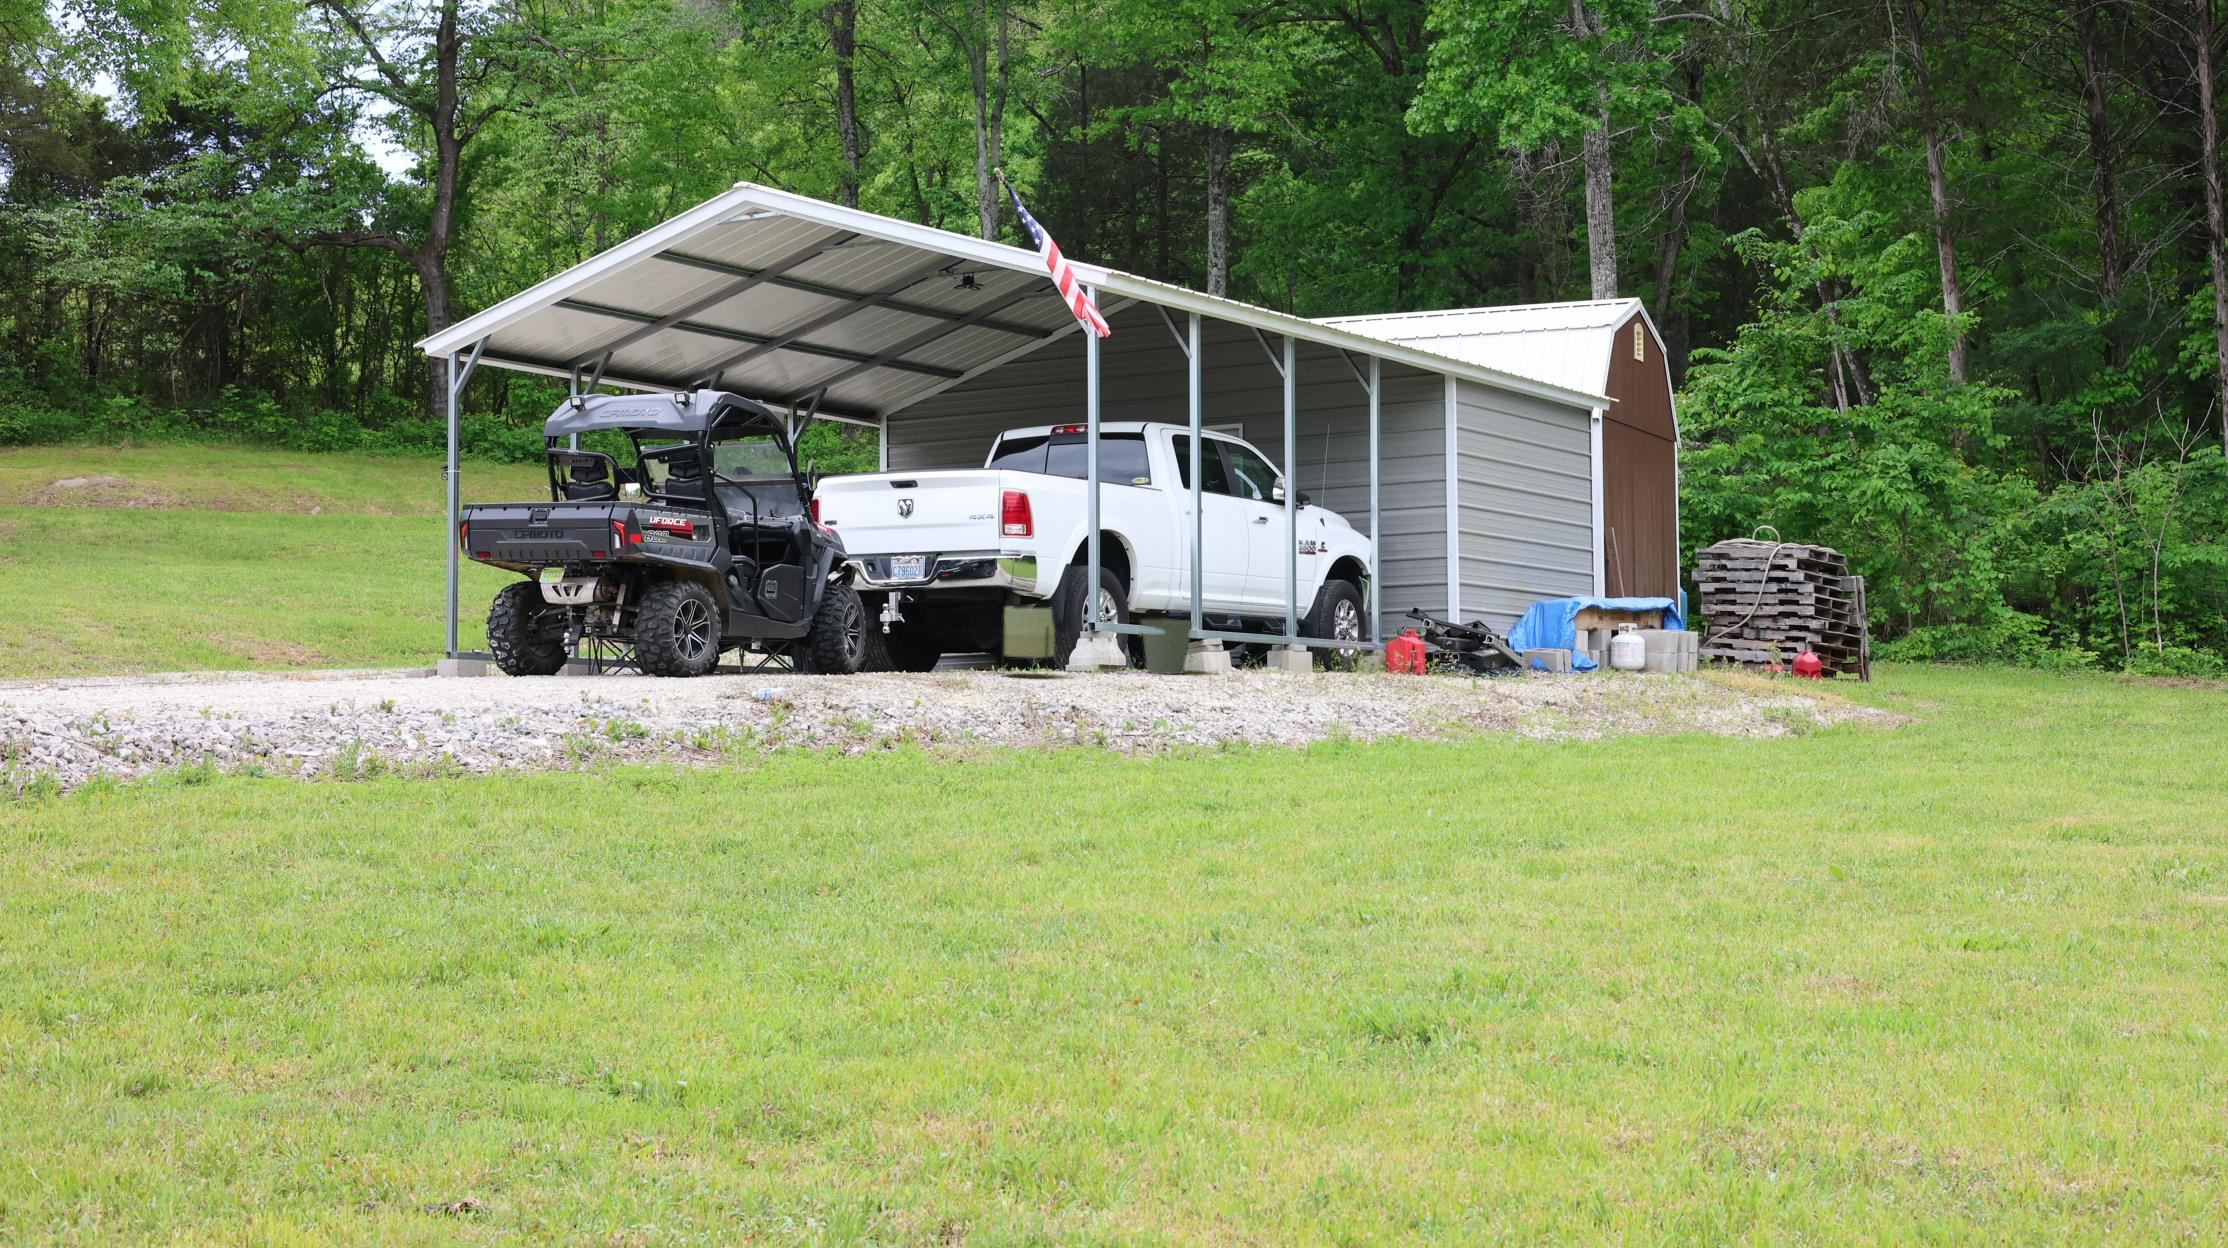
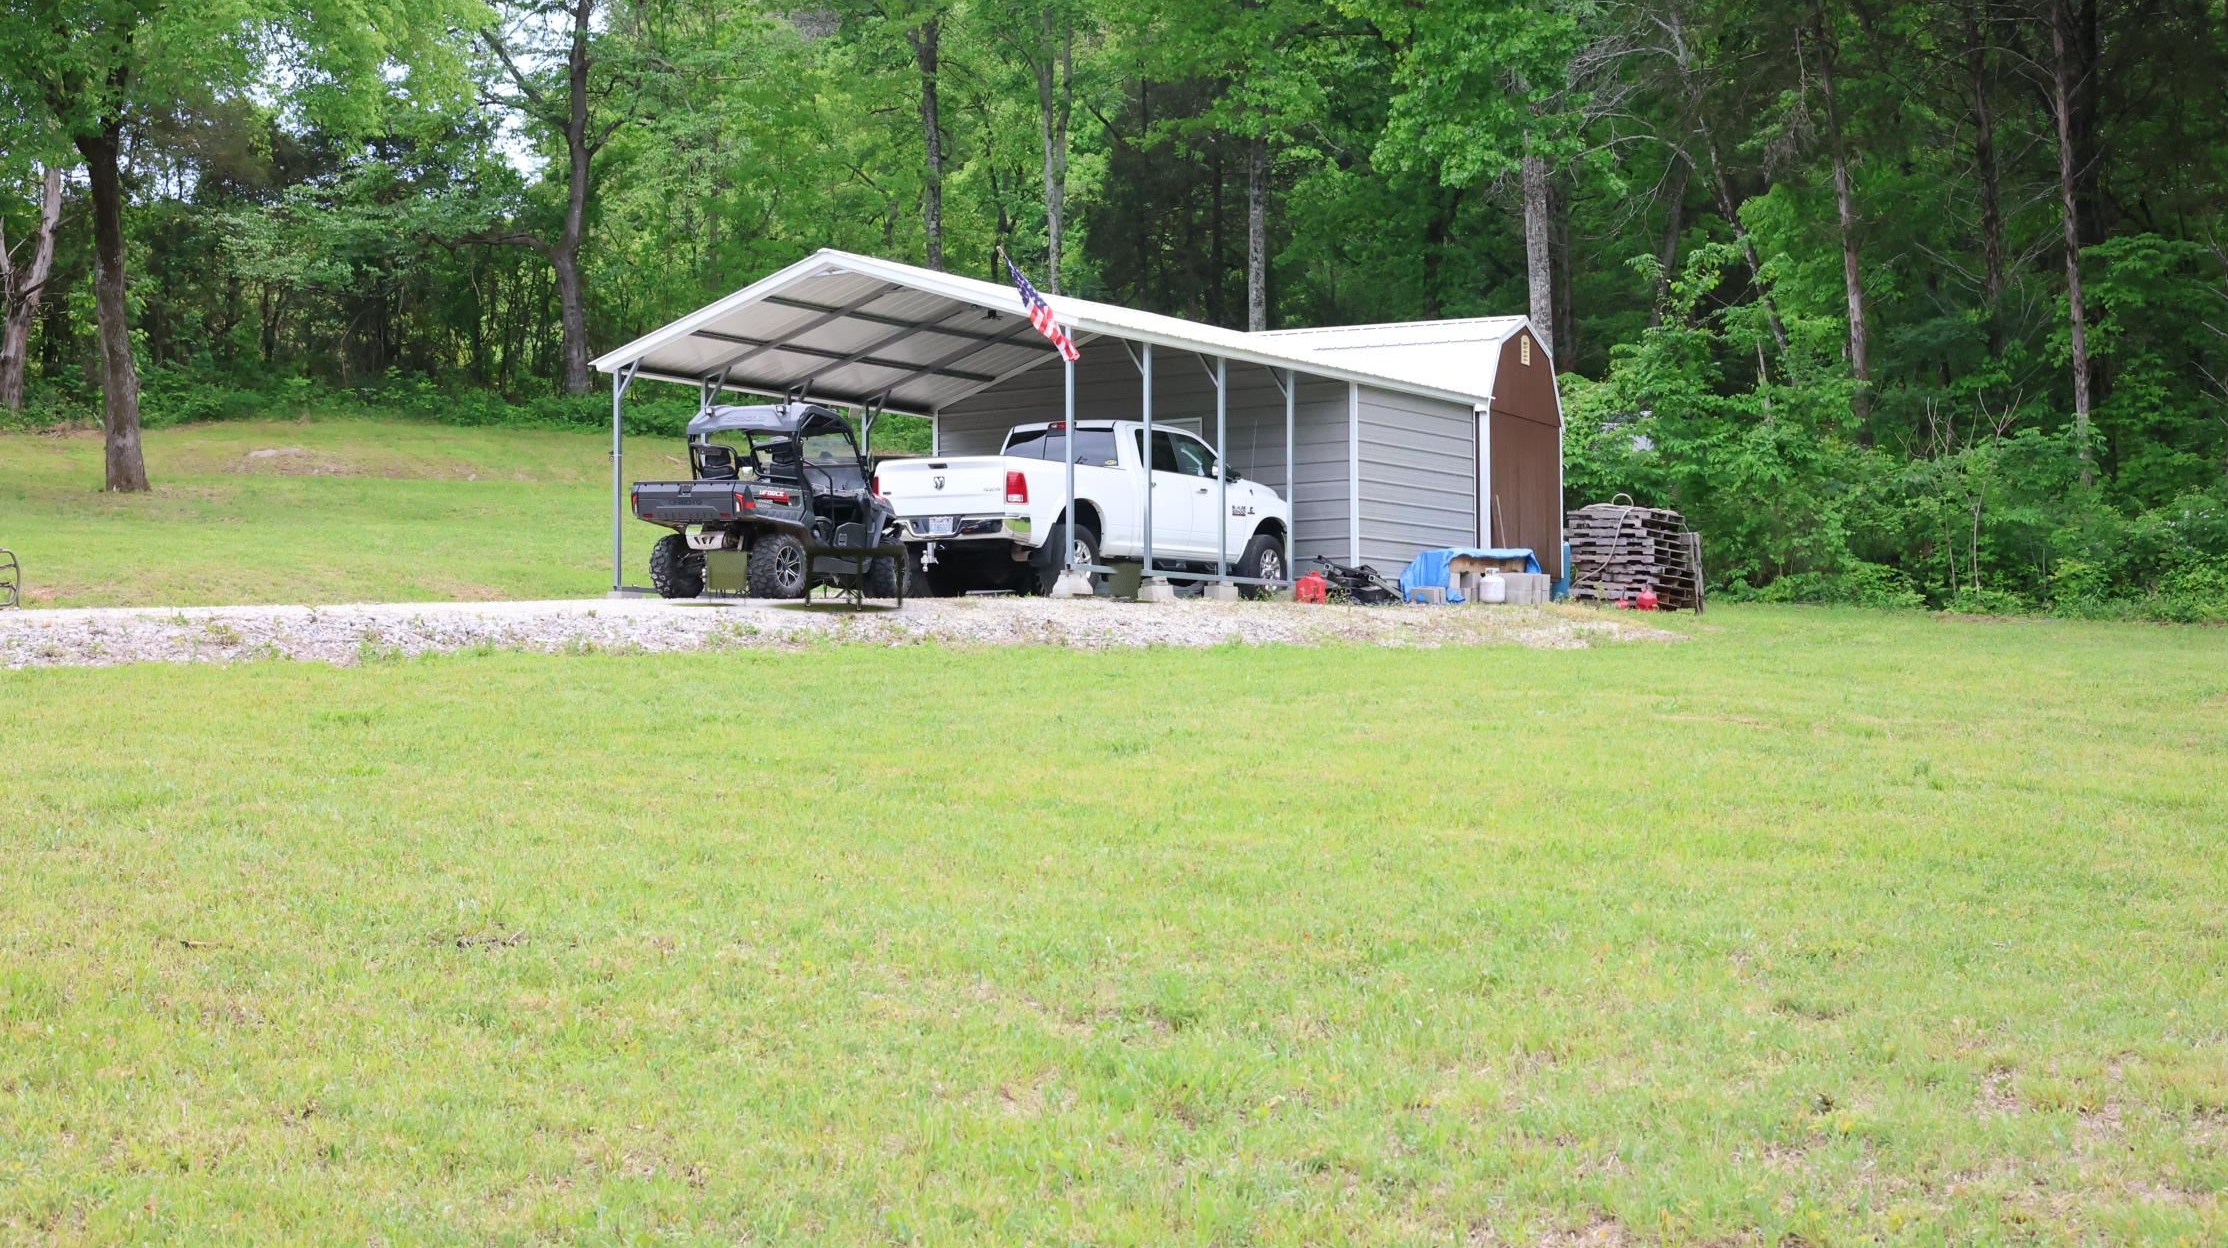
round table: none [713,592,873,694] -> present [804,544,907,610]
planter: present [1003,607,1055,660] -> present [707,551,747,591]

